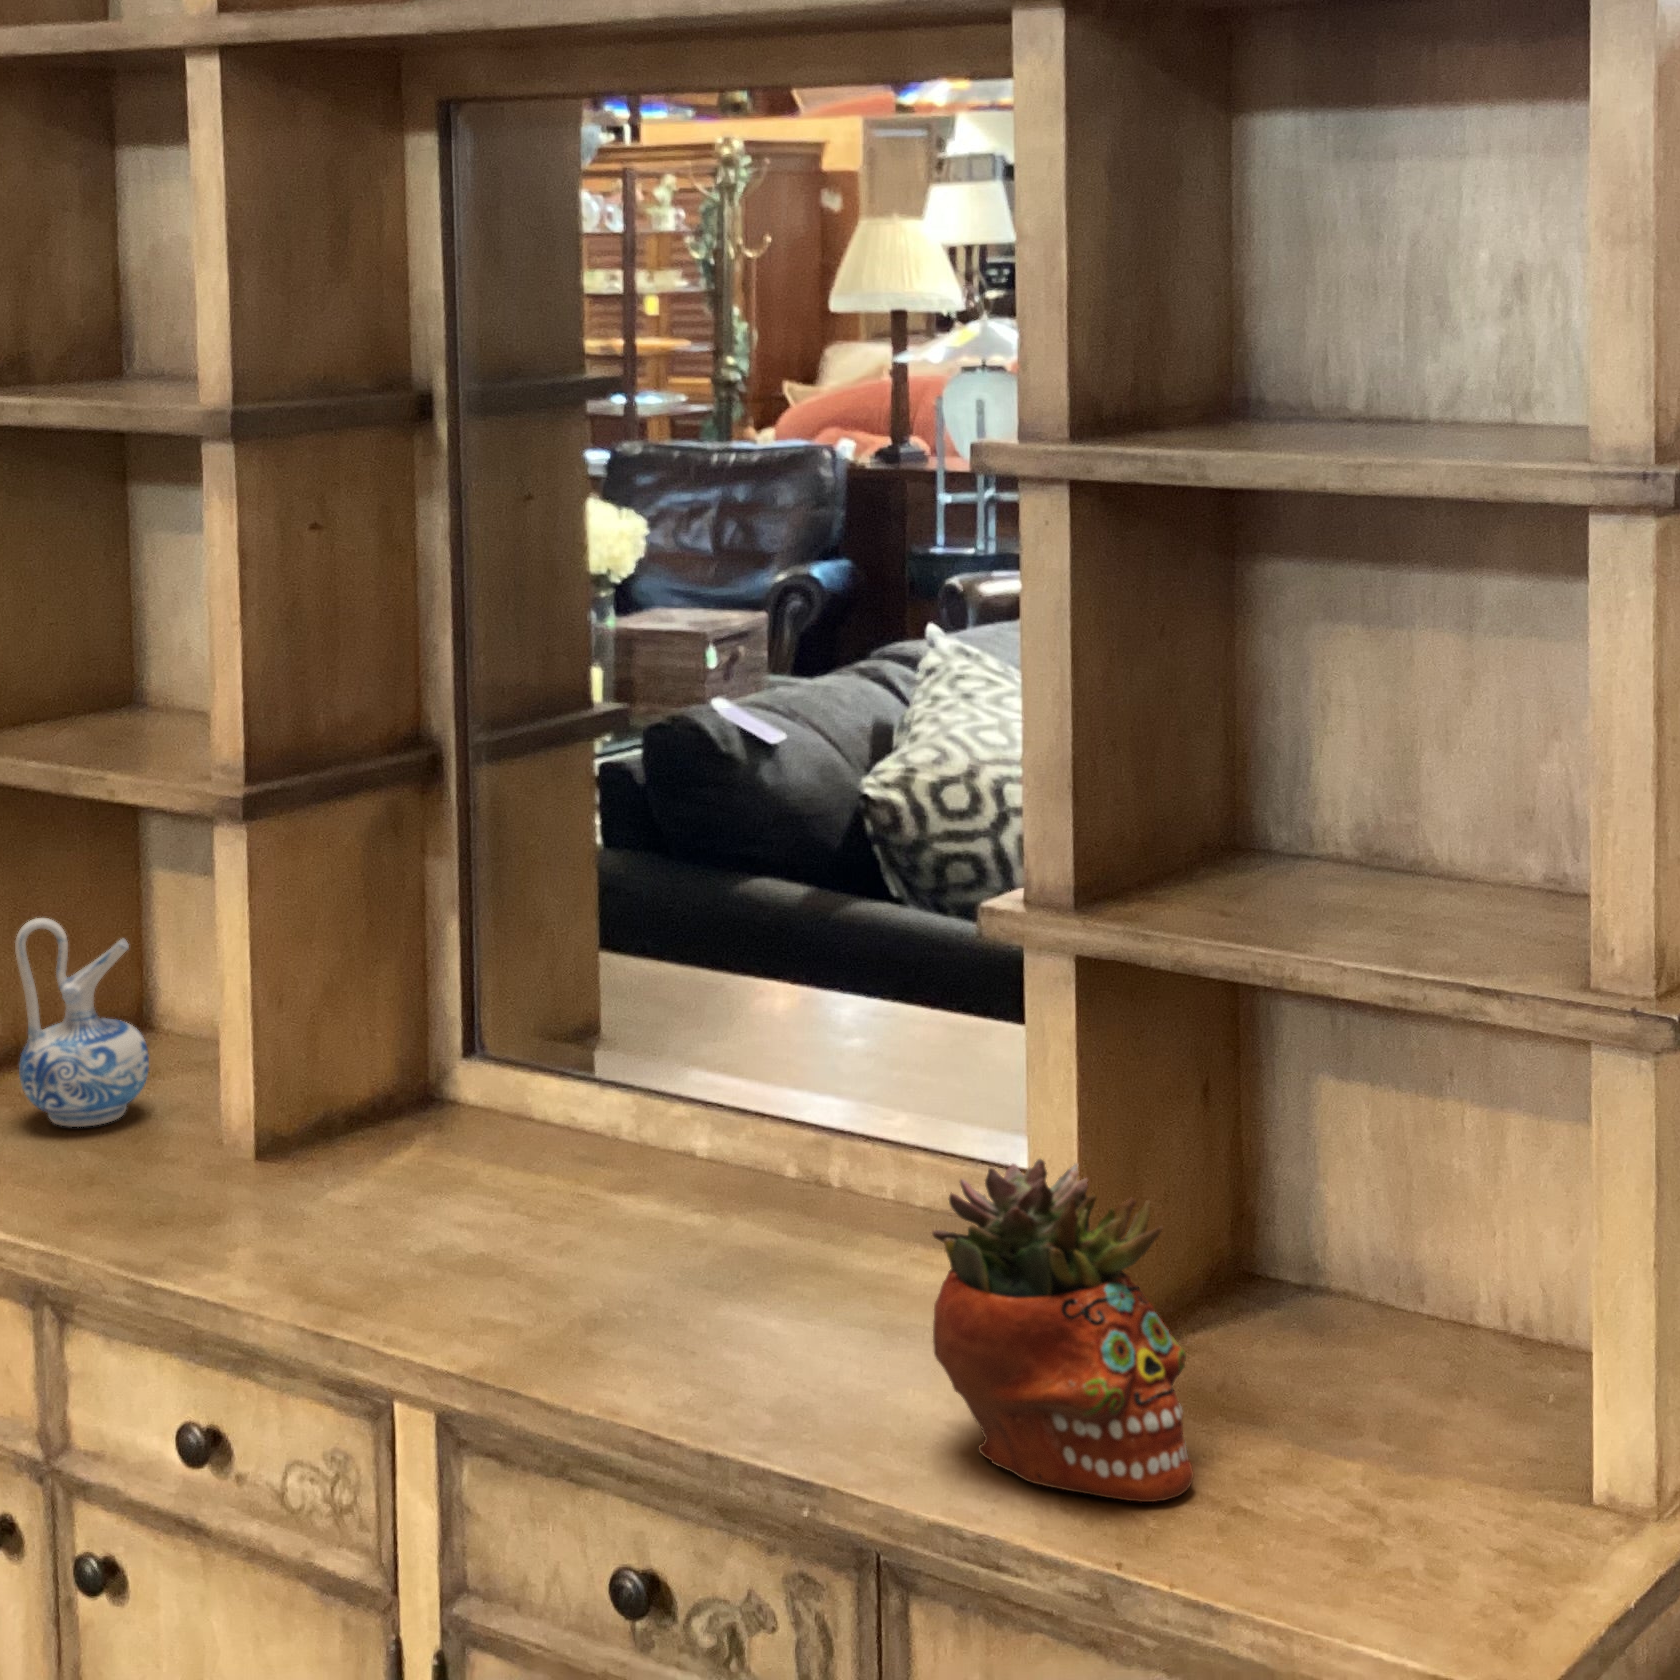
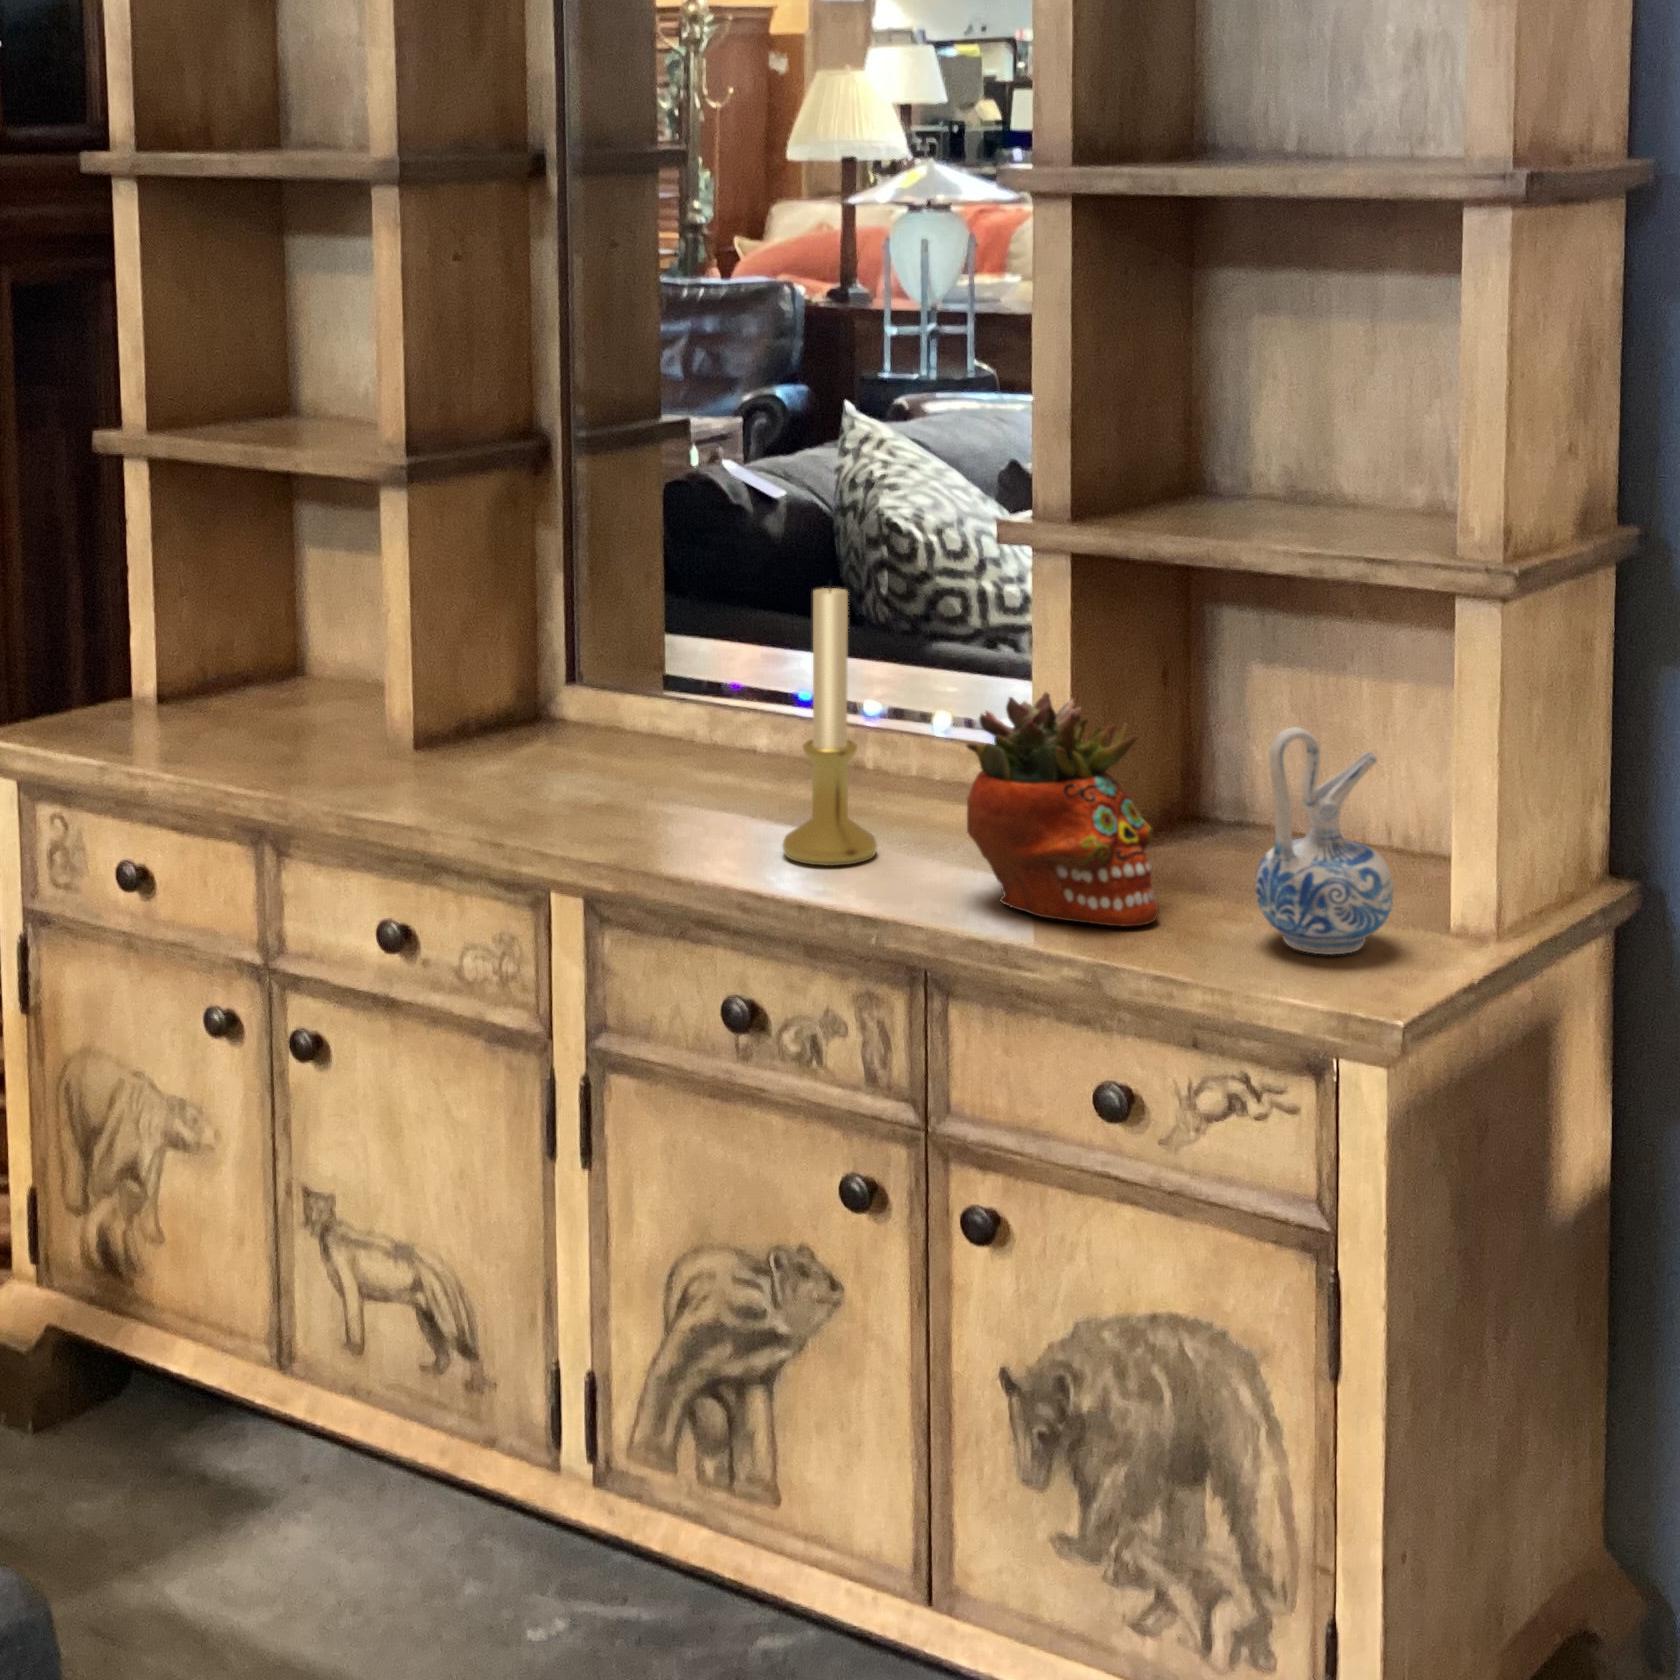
ceramic pitcher: present [15,918,149,1127] -> present [1255,727,1394,954]
candle holder: none [698,989,825,1379] -> present [783,586,877,866]

